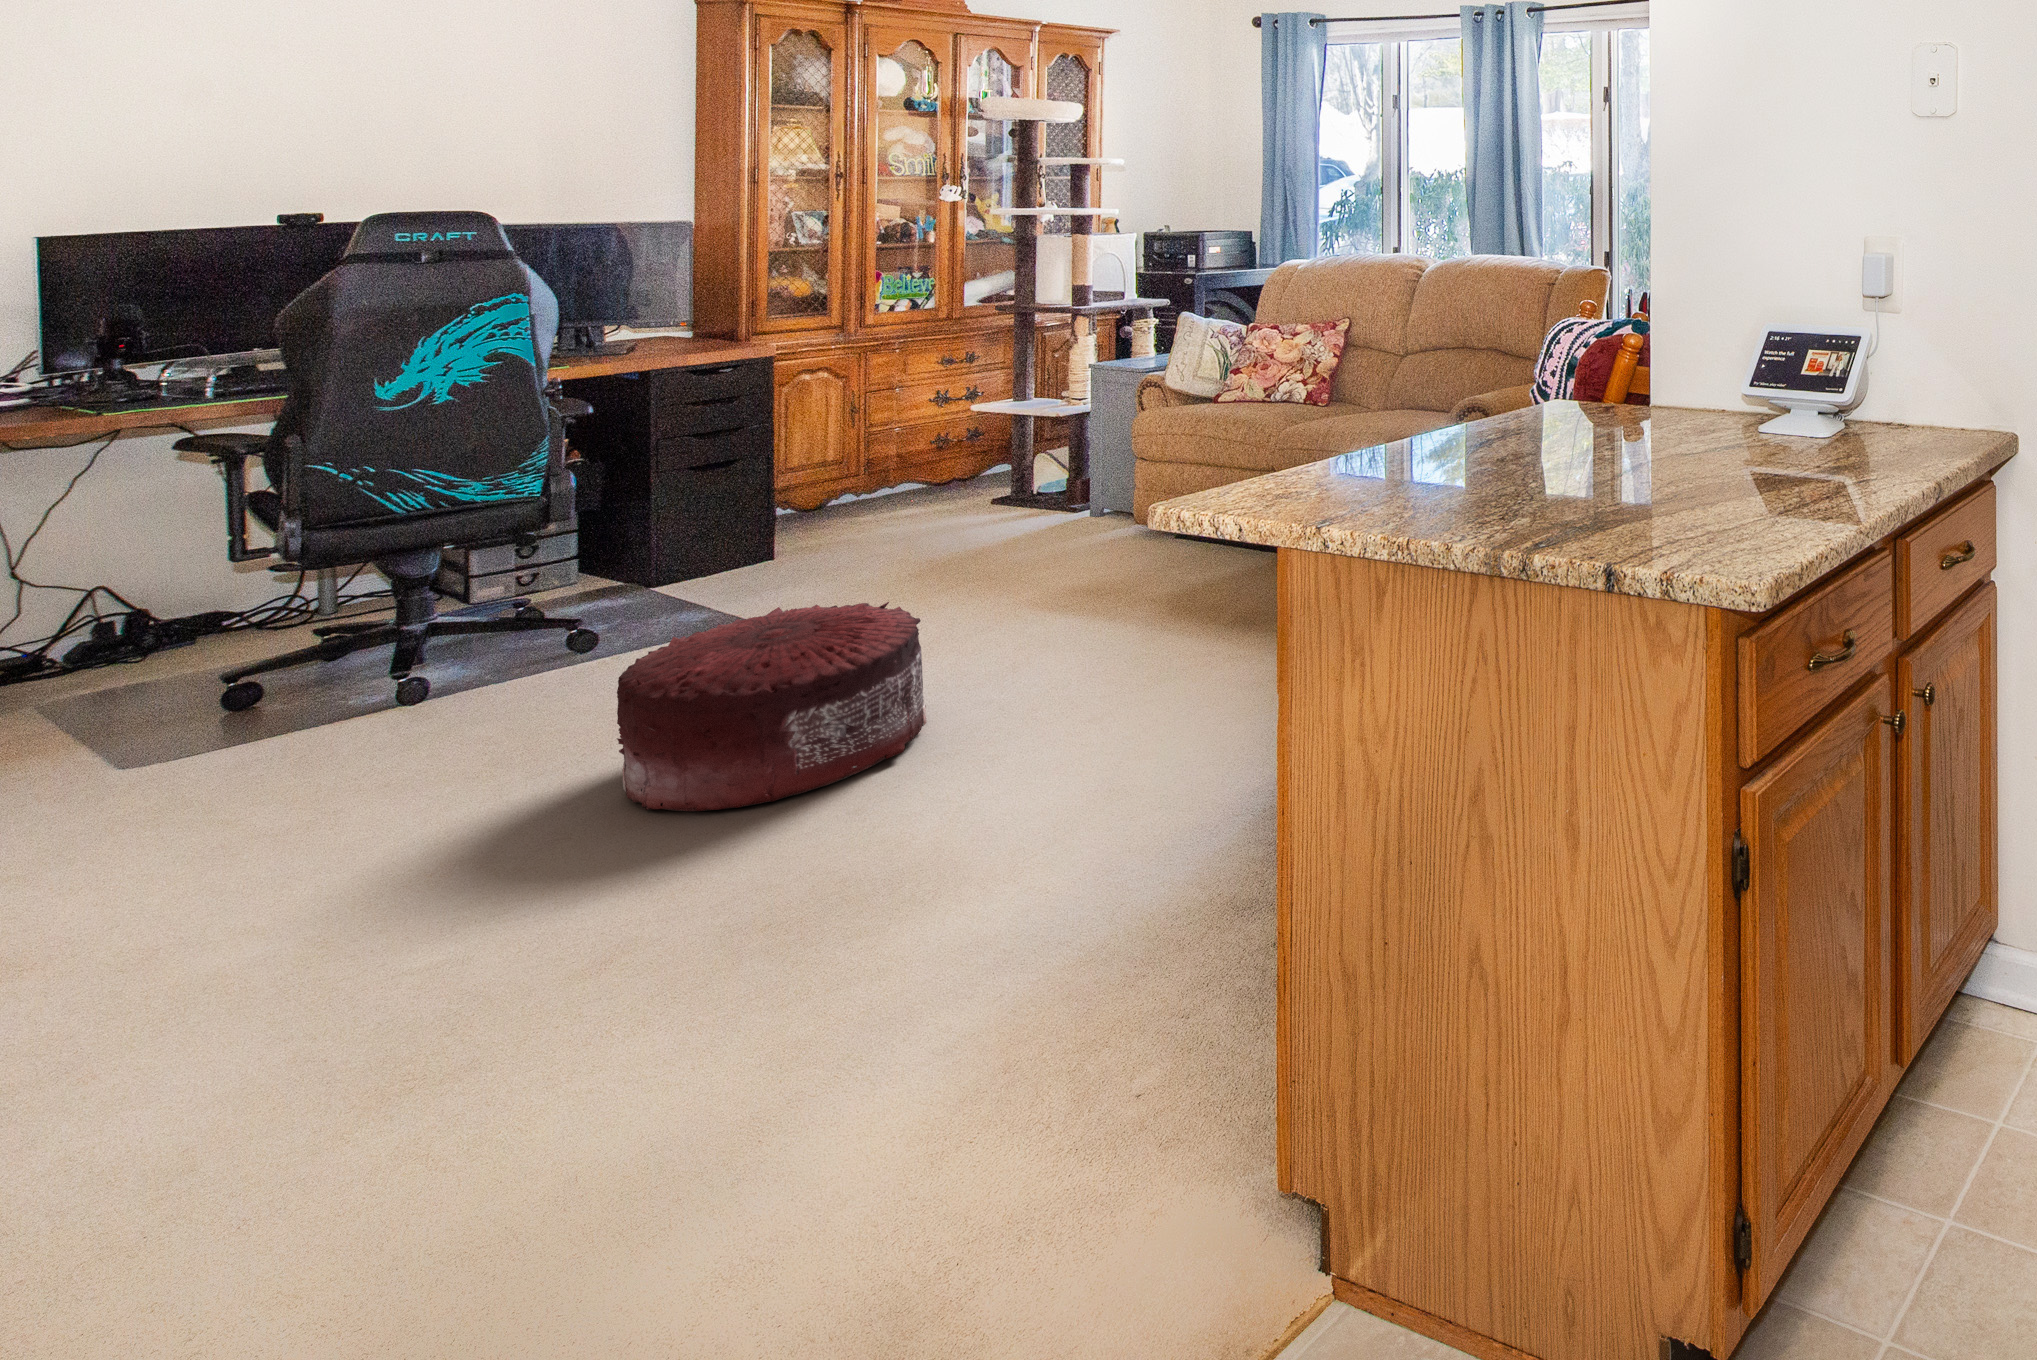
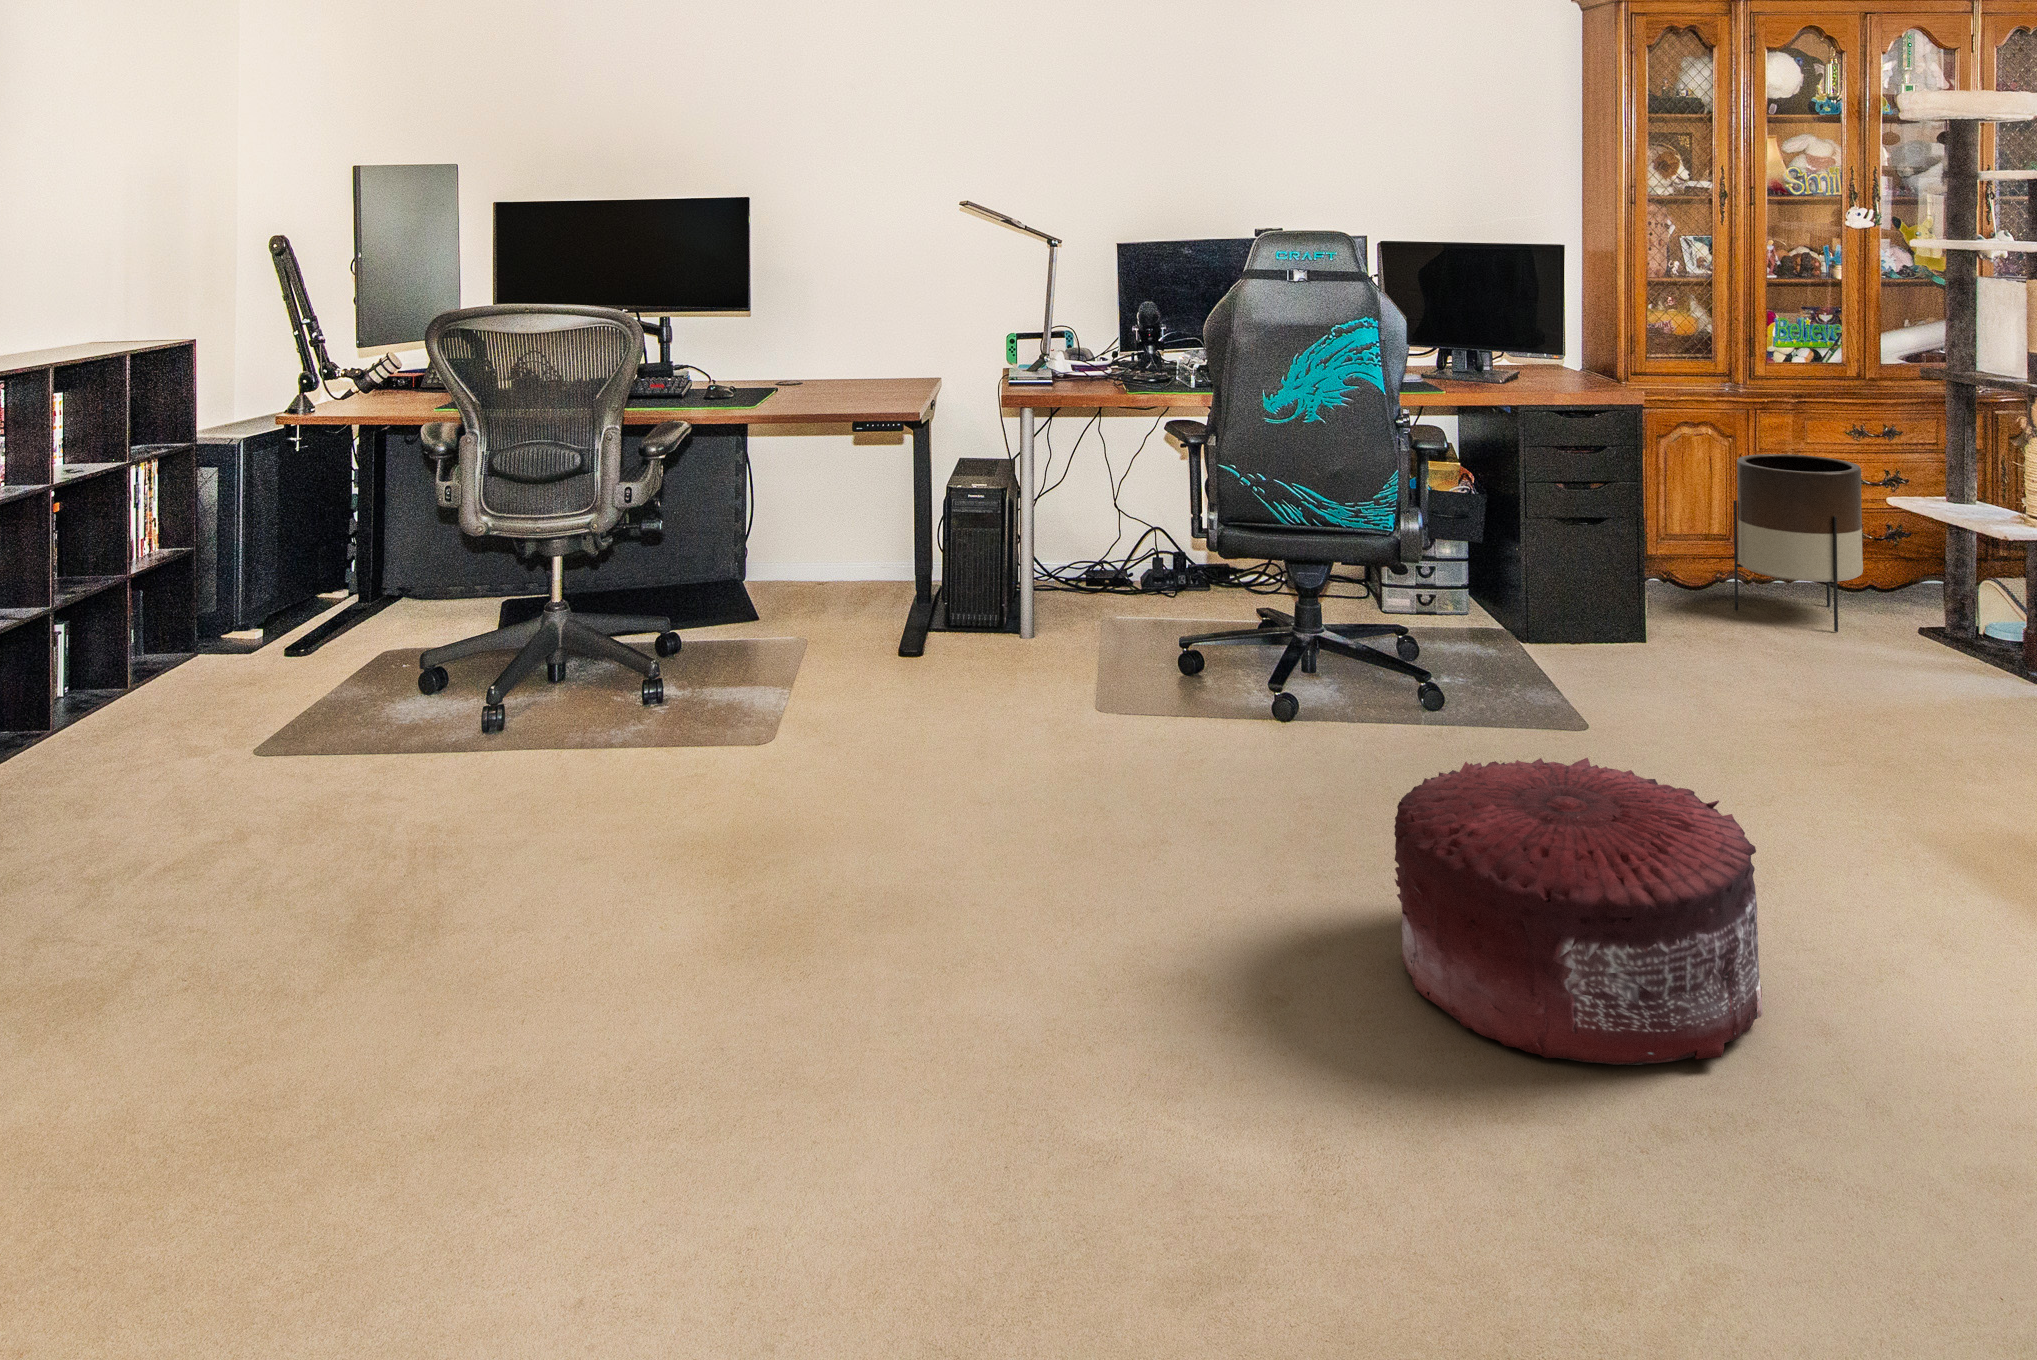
planter: none [848,379,954,509] -> present [1734,454,1863,632]

